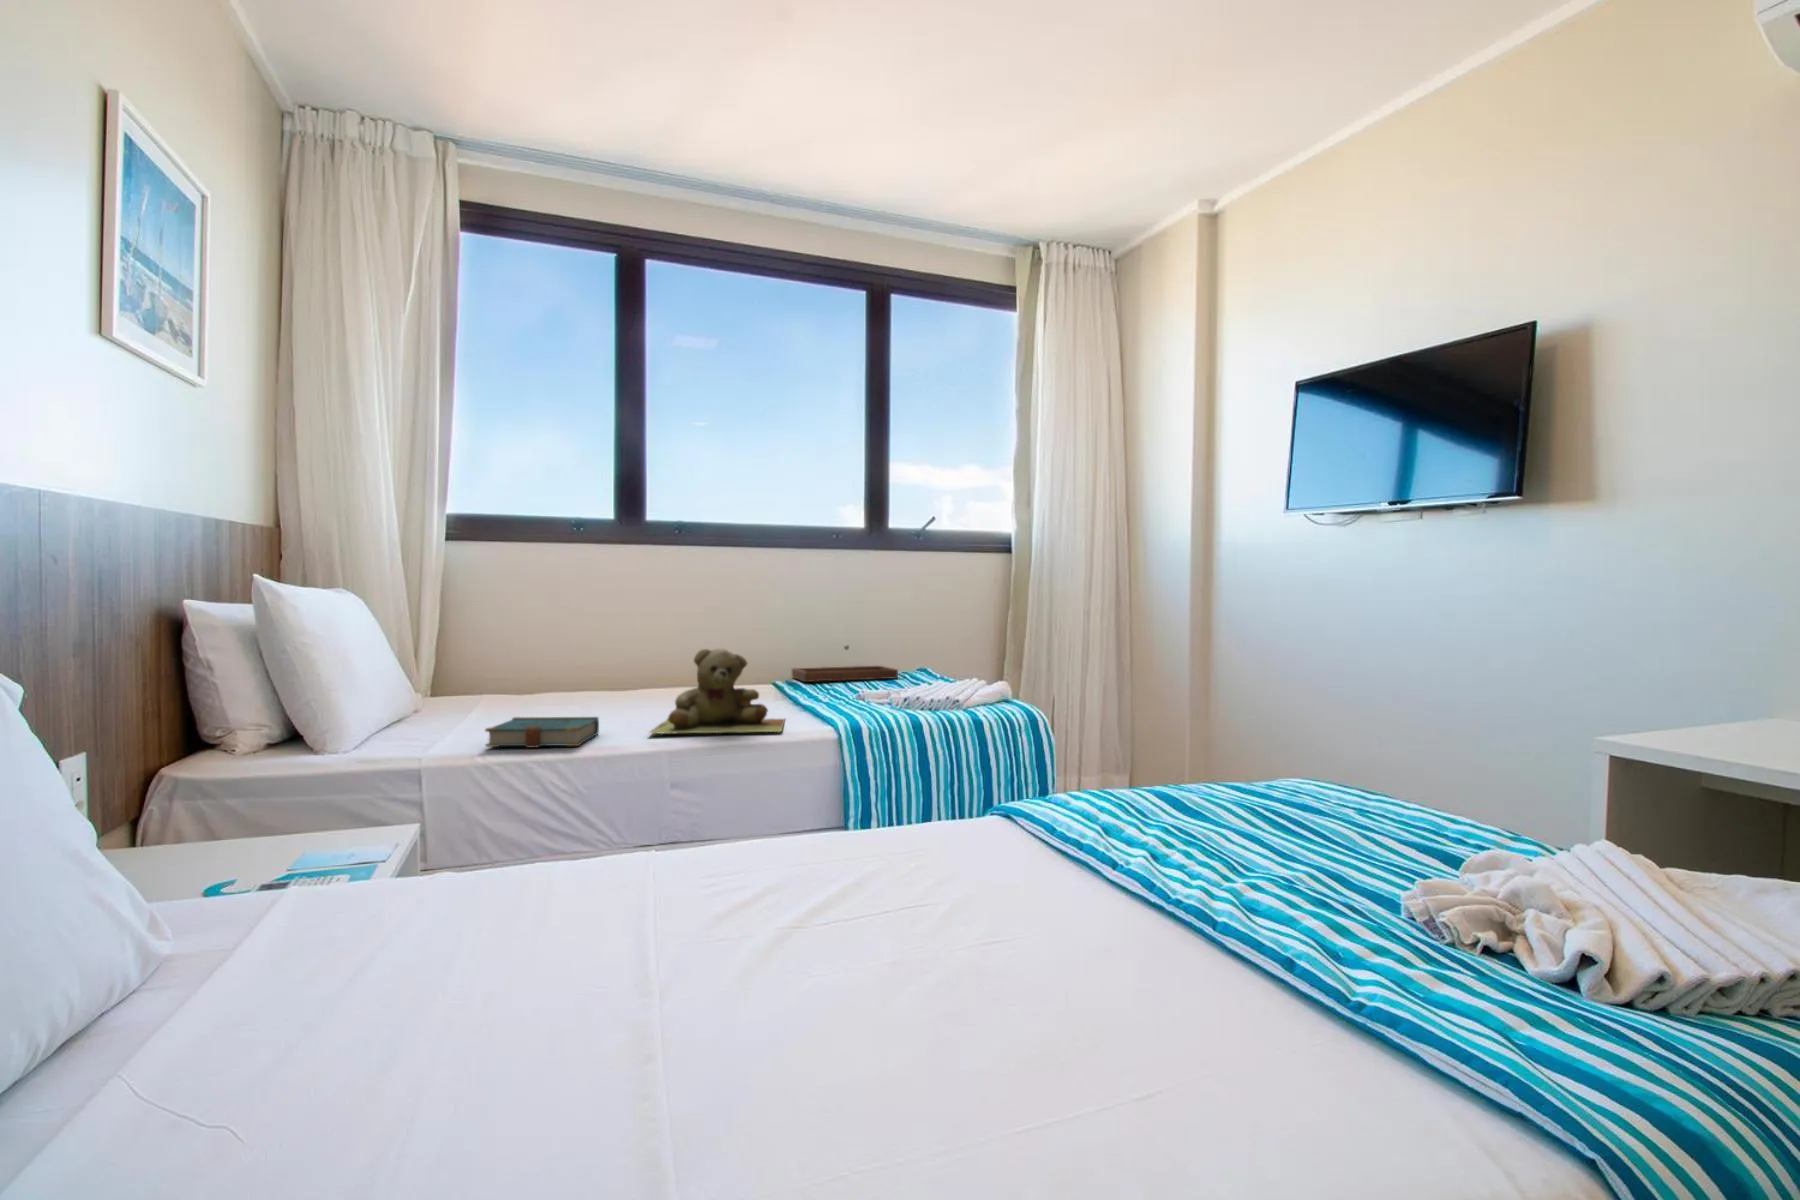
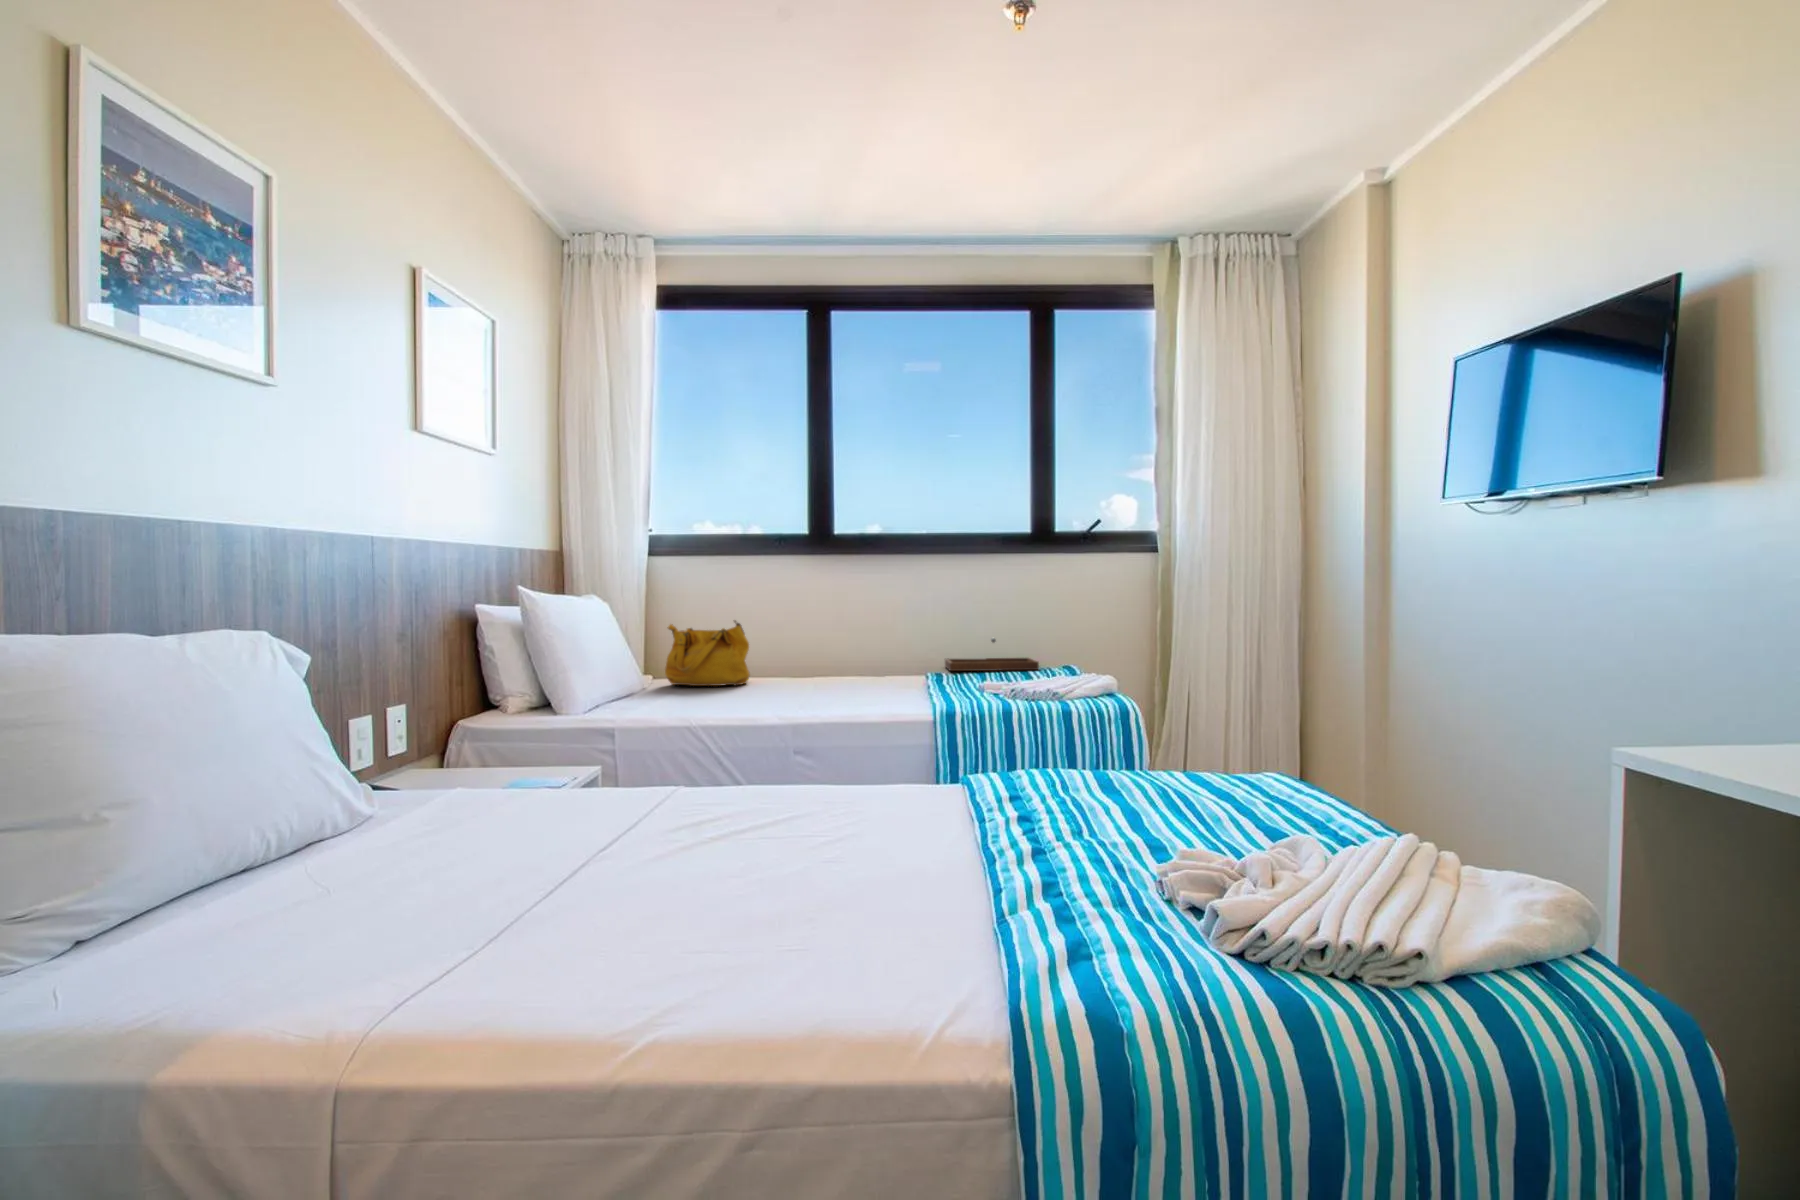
handbag: none [452,624,570,708] -> present [665,621,750,686]
teddy bear: present [650,649,785,734] -> none [777,642,903,714]
book: present [485,717,599,748] -> none [659,694,746,718]

